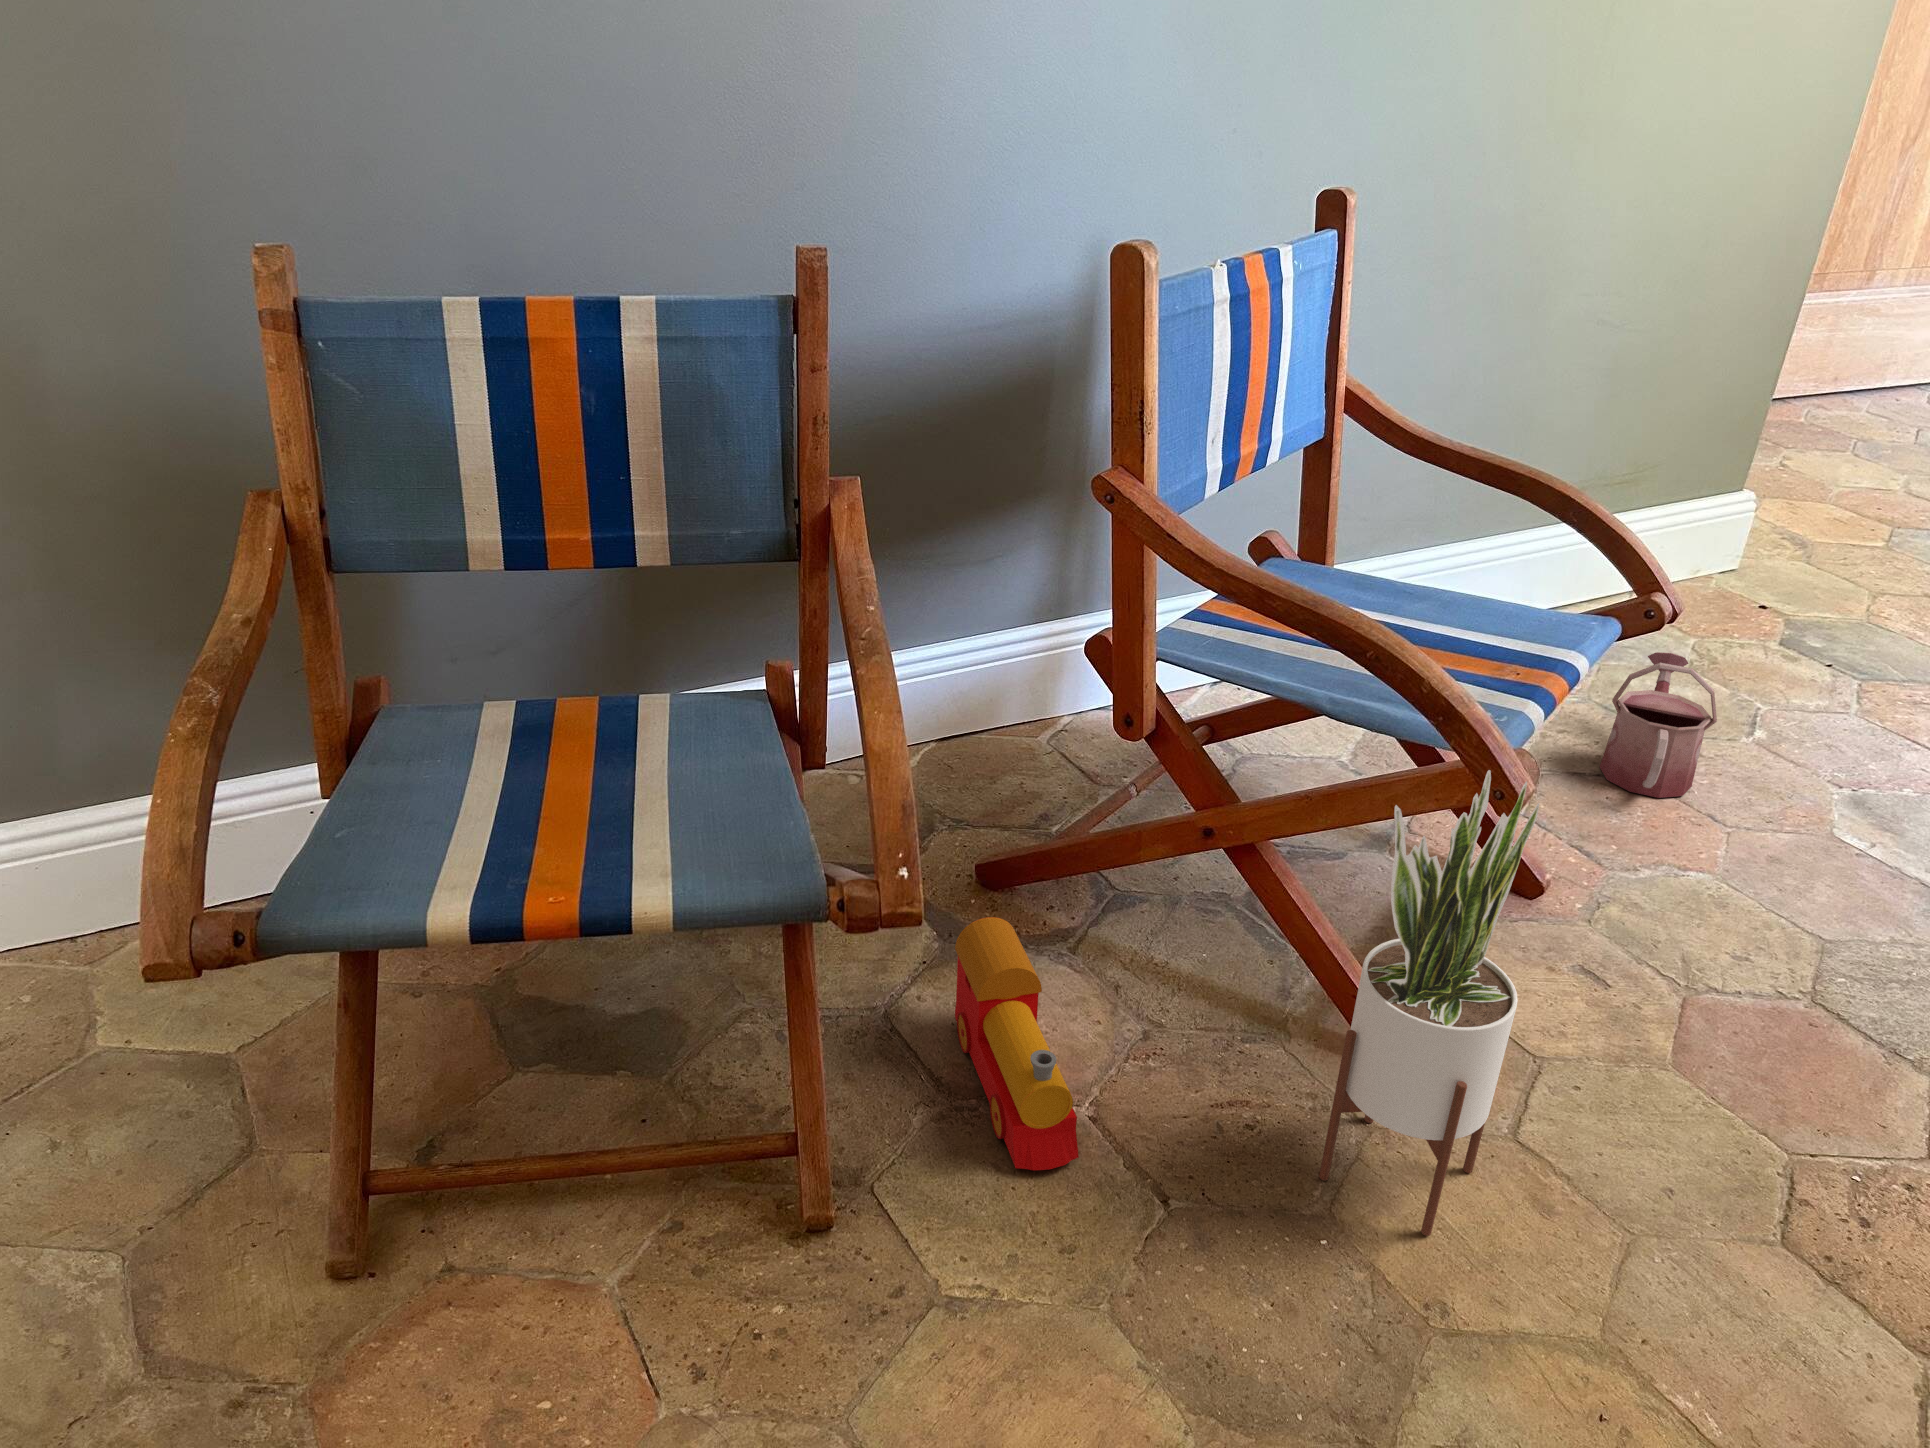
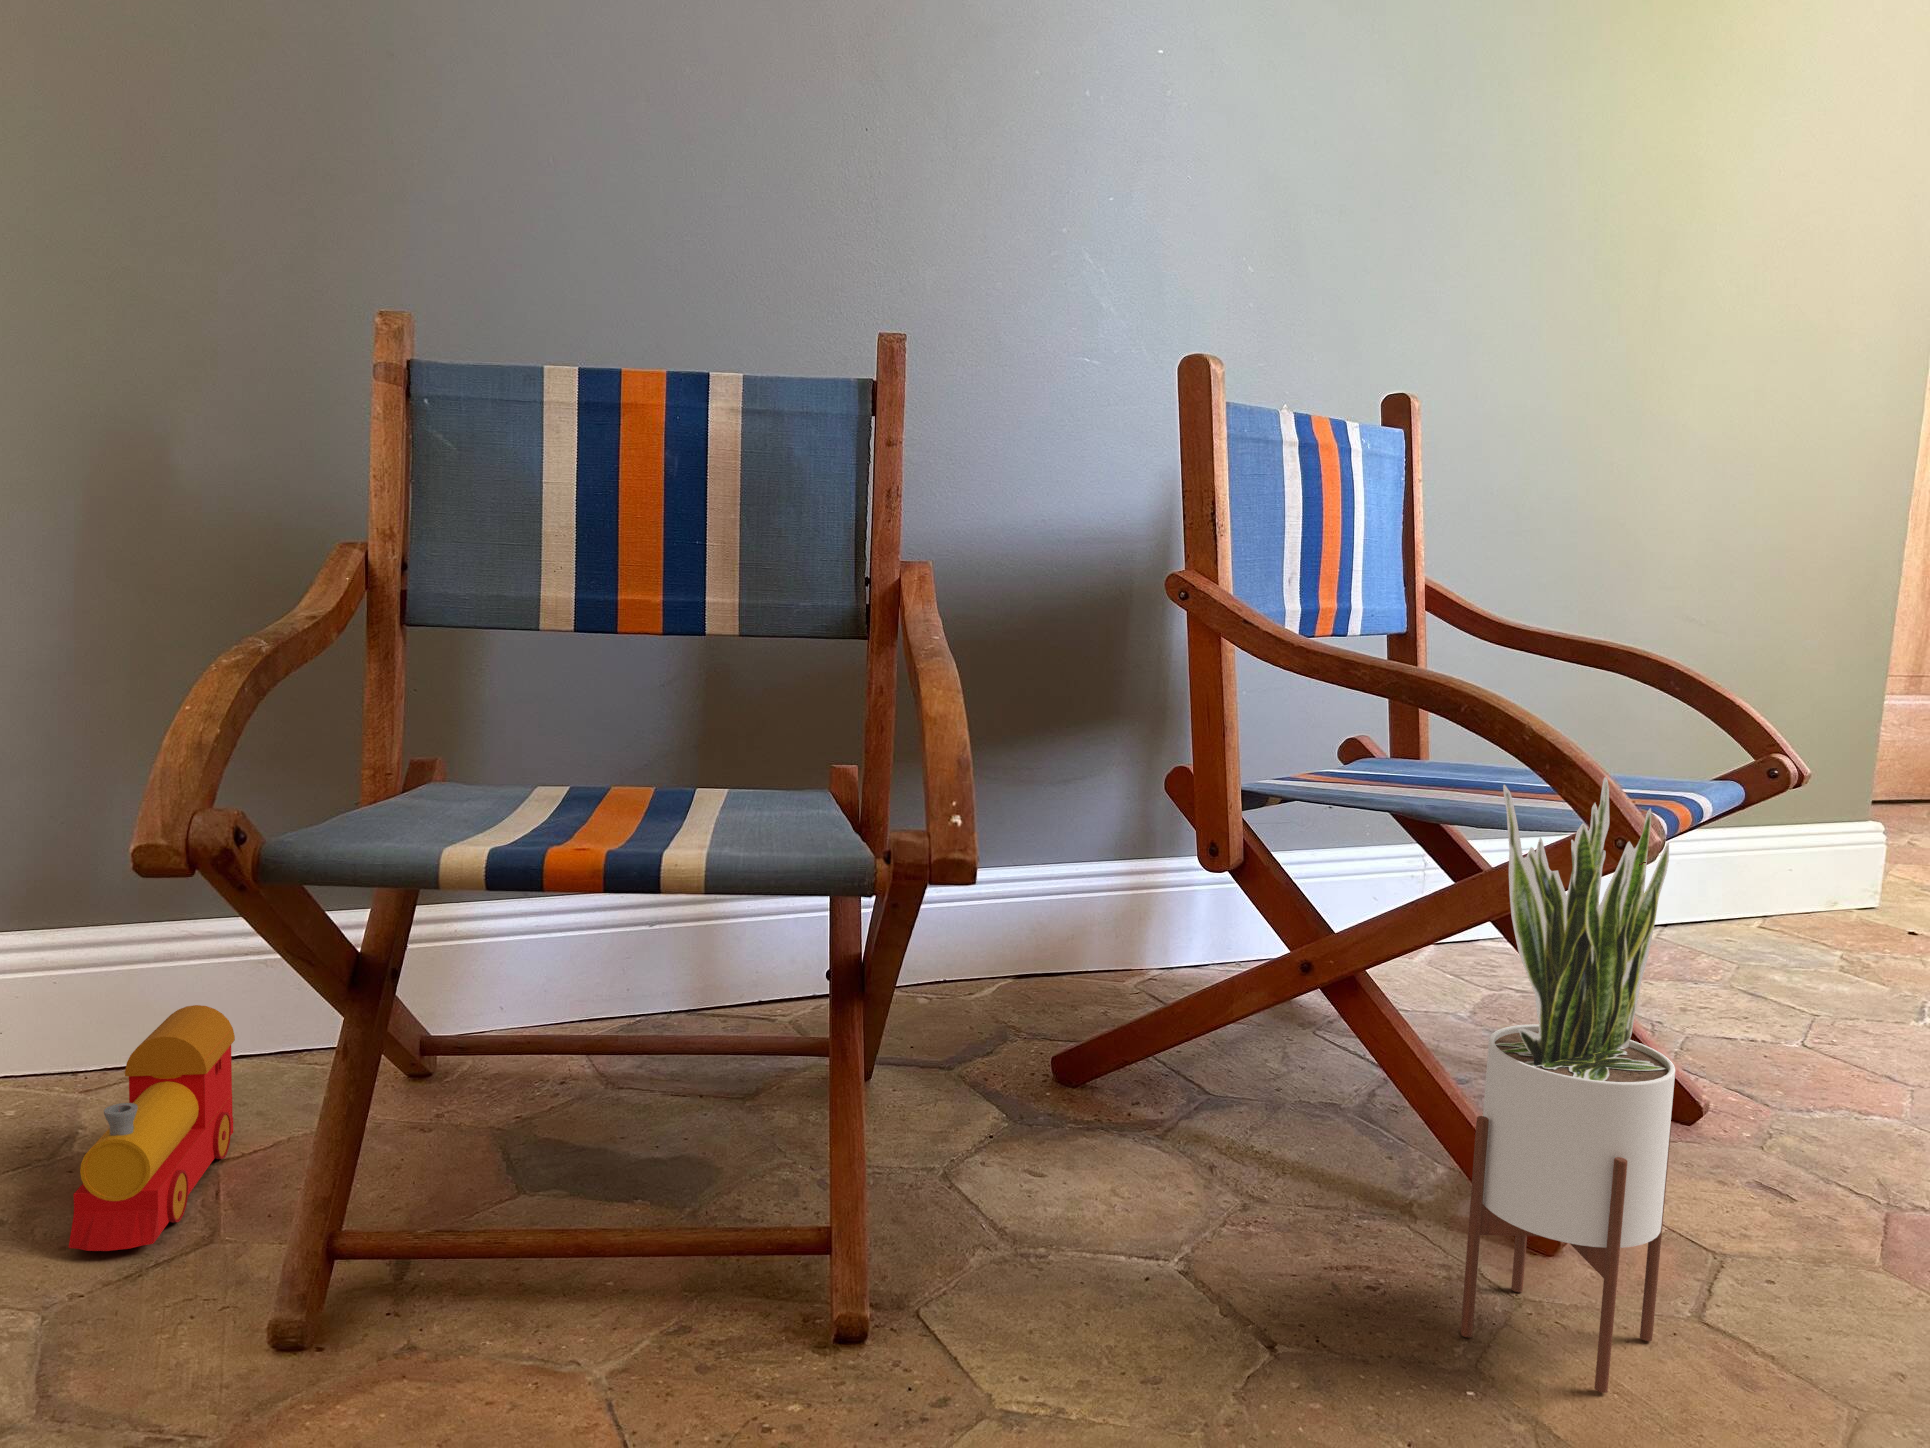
watering can: present [1600,652,1717,798] -> none [1750,901,1875,1054]
toy train: present [955,917,1079,1170] -> present [69,1005,235,1251]

